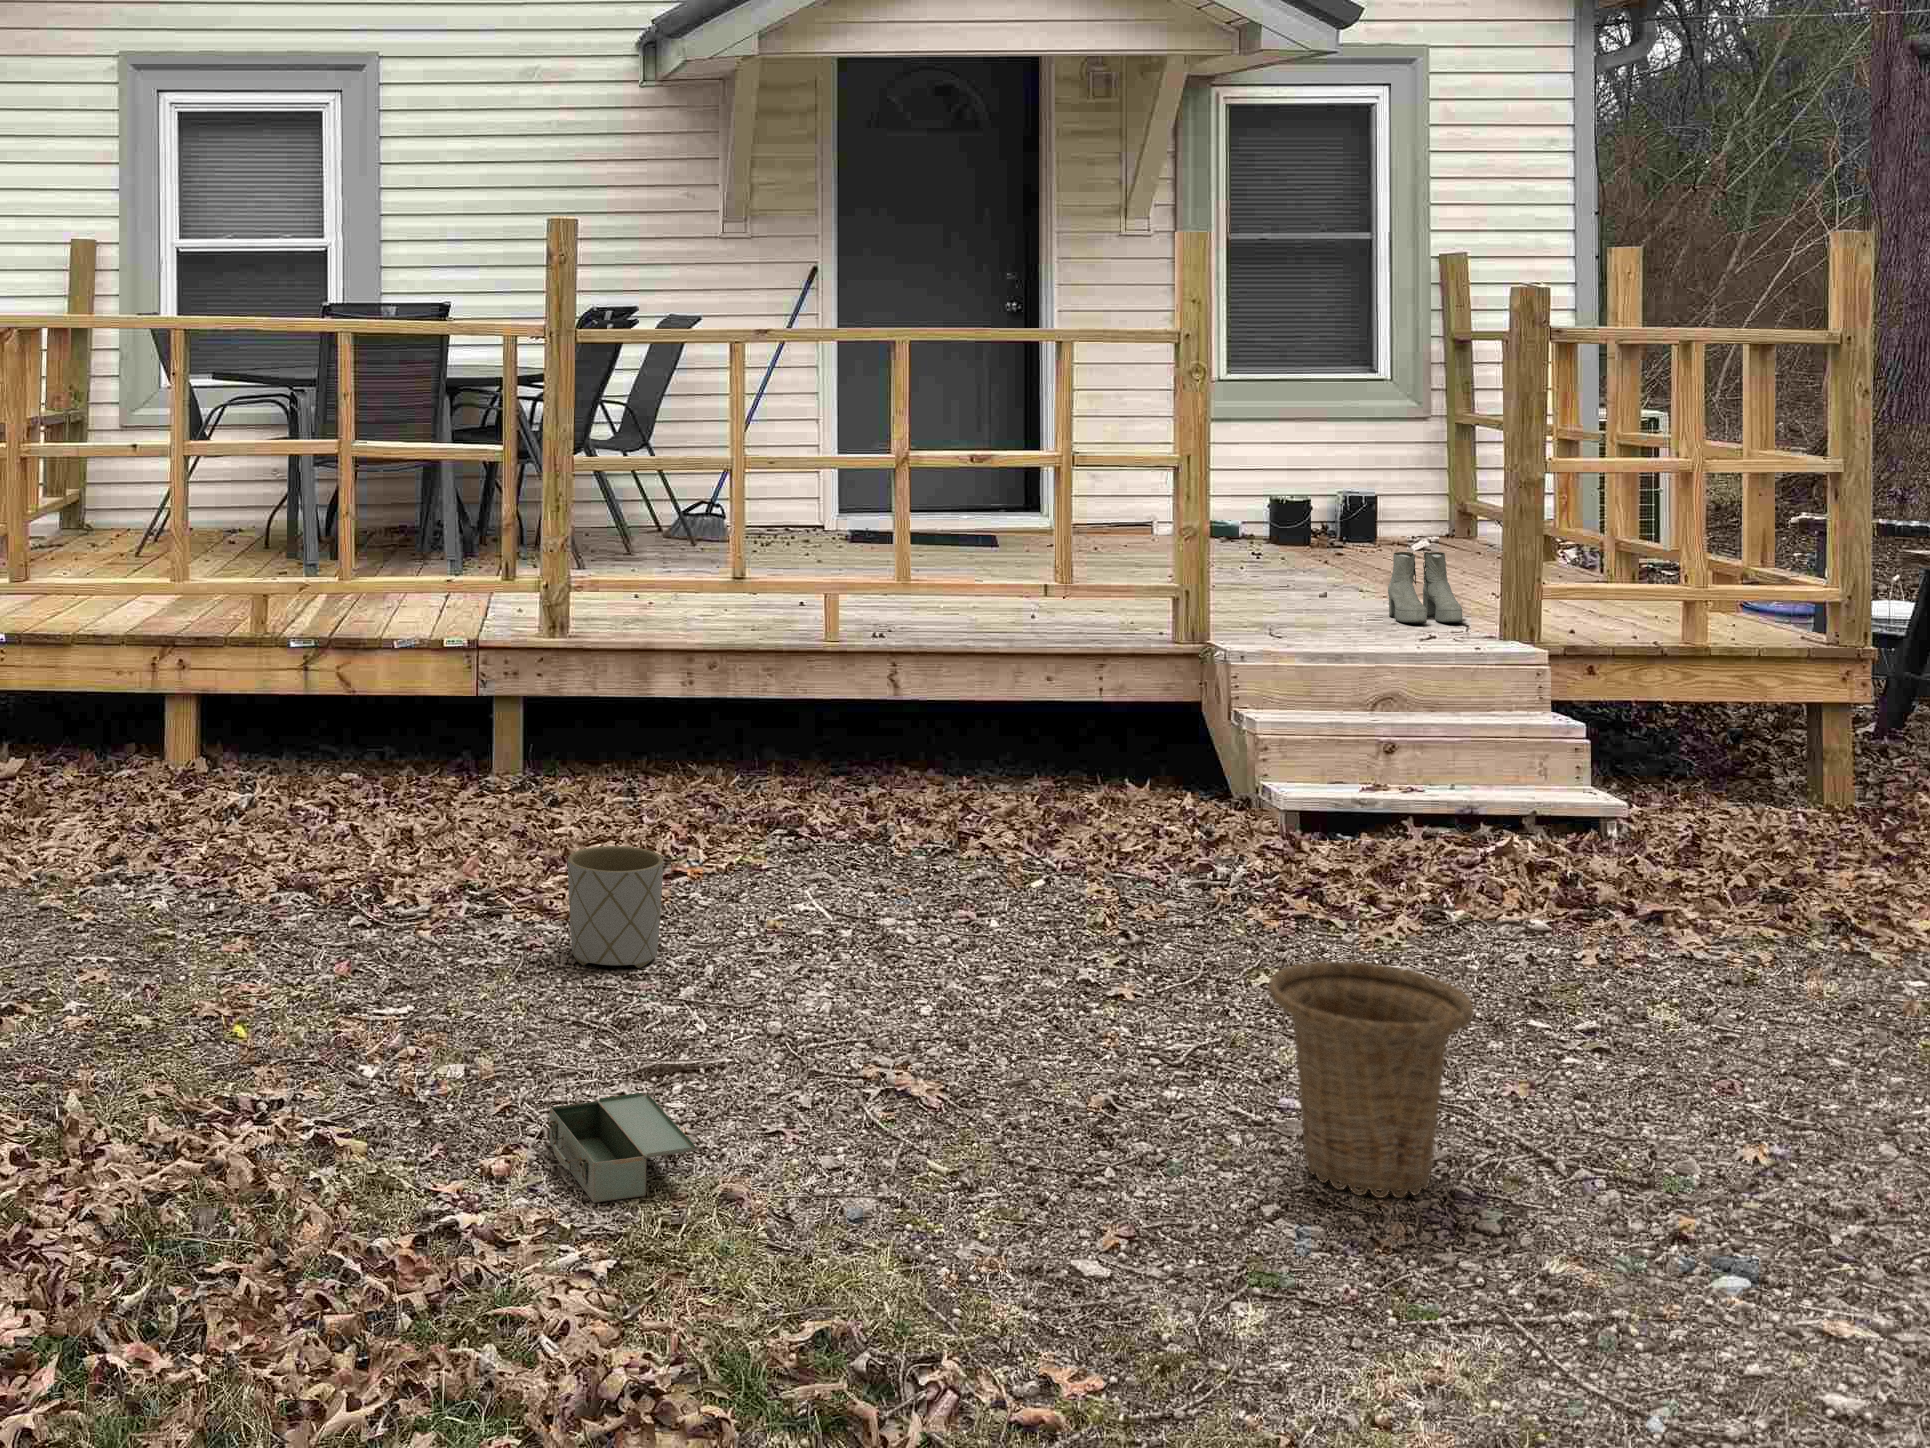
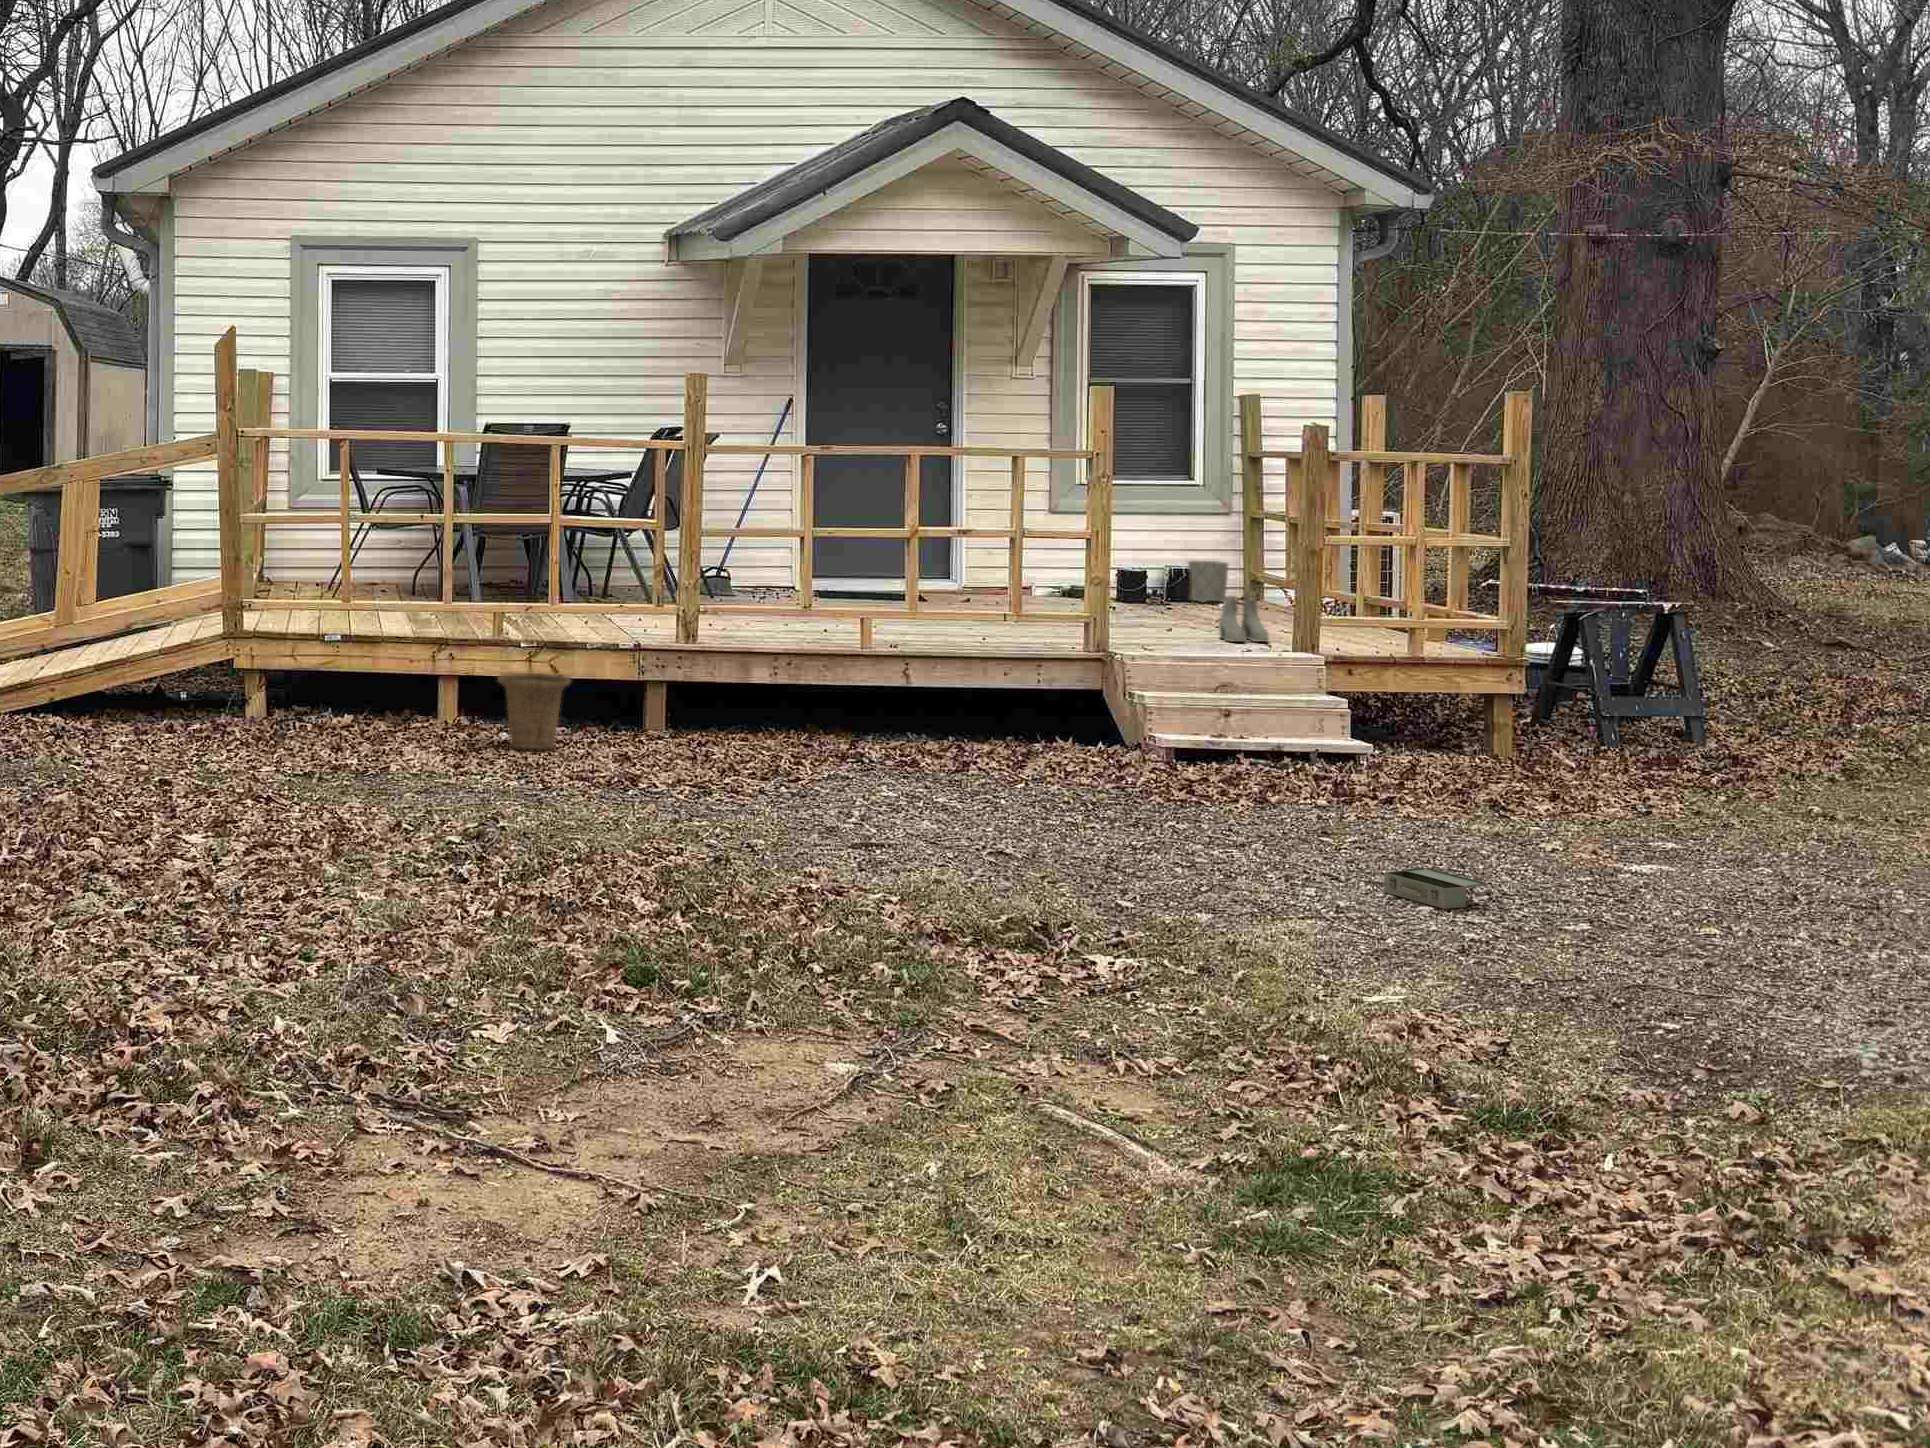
planter: present [568,846,663,968] -> present [1188,561,1228,602]
basket: present [1268,962,1474,1198] -> present [498,673,571,750]
toolbox: present [549,1093,695,1203] -> present [1384,867,1486,909]

